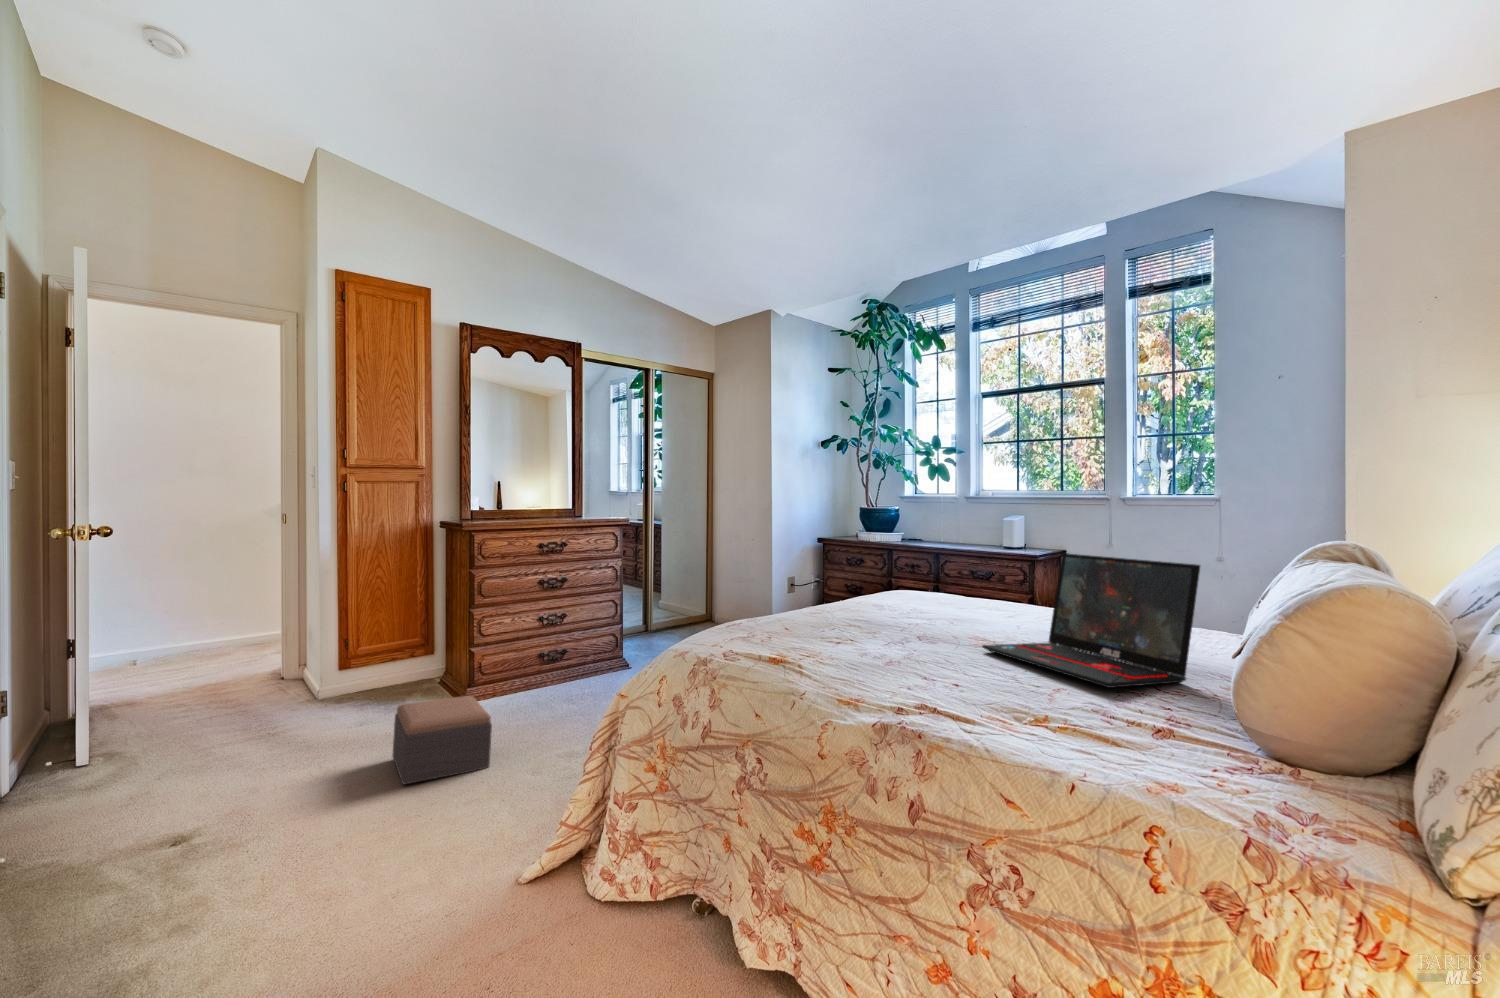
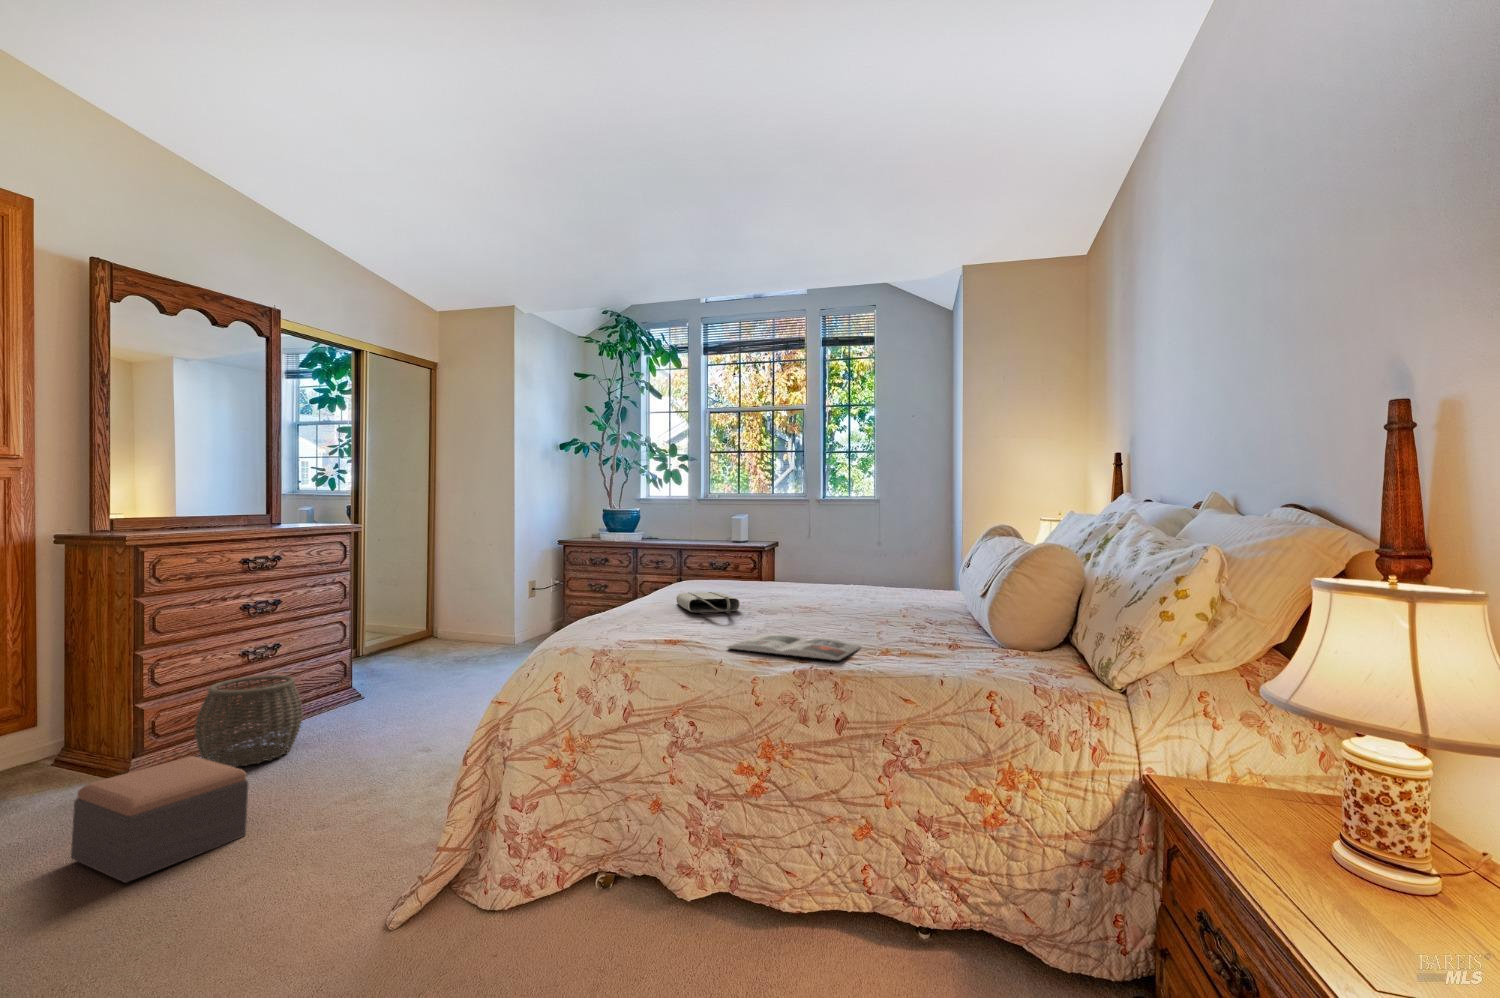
laptop: present [982,553,1200,688] -> none [809,538,948,627]
tote bag: none [842,605,905,634] -> present [676,592,740,614]
woven basket: none [498,638,571,710] -> present [195,675,303,767]
magazine: none [821,668,1002,721] -> present [727,634,861,660]

